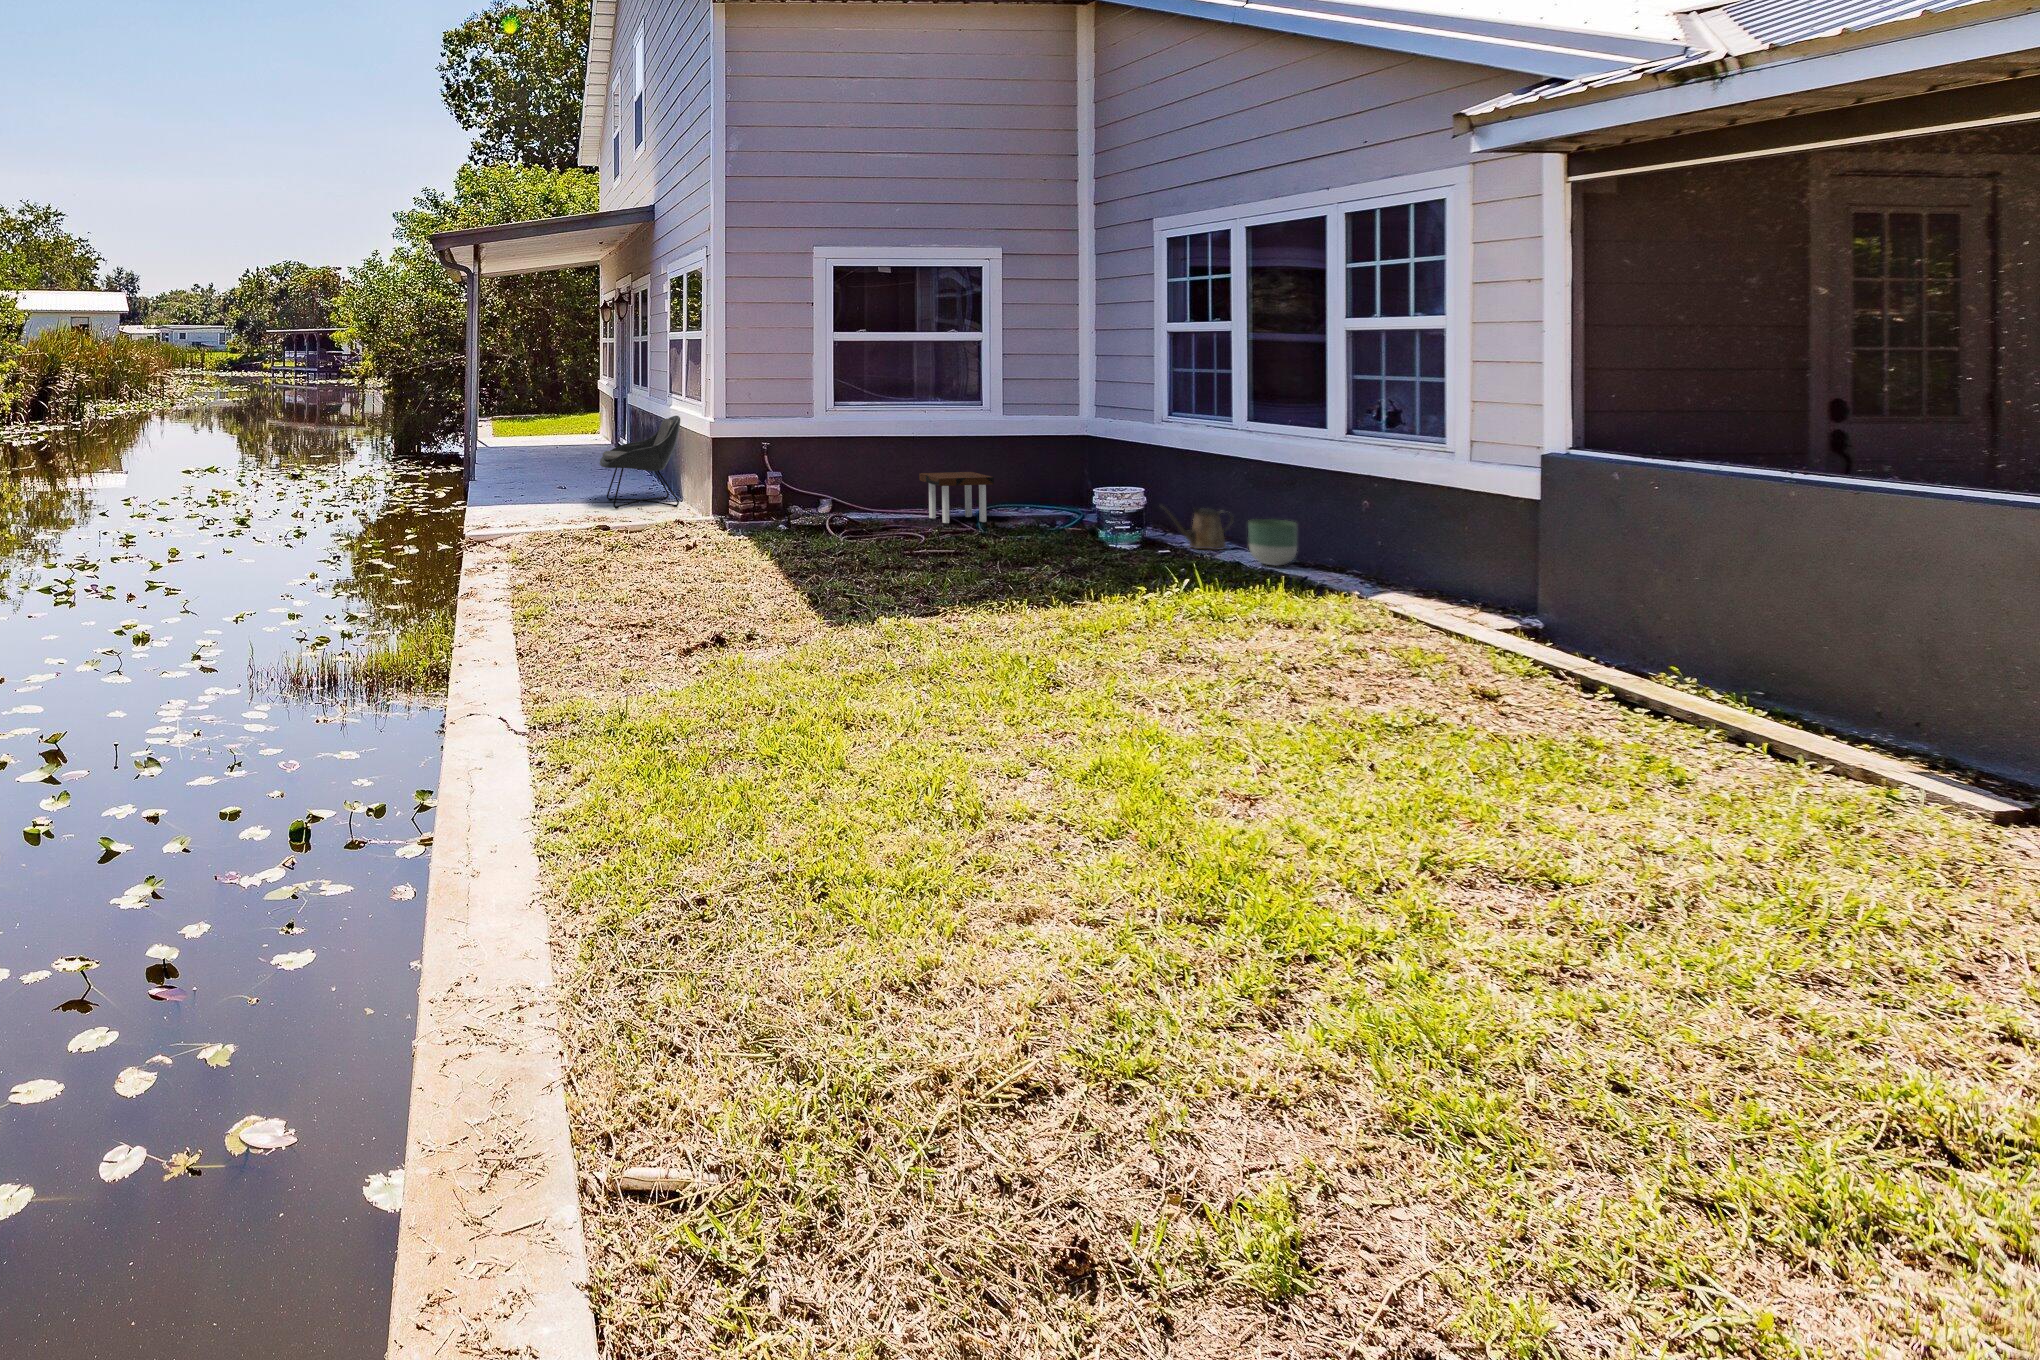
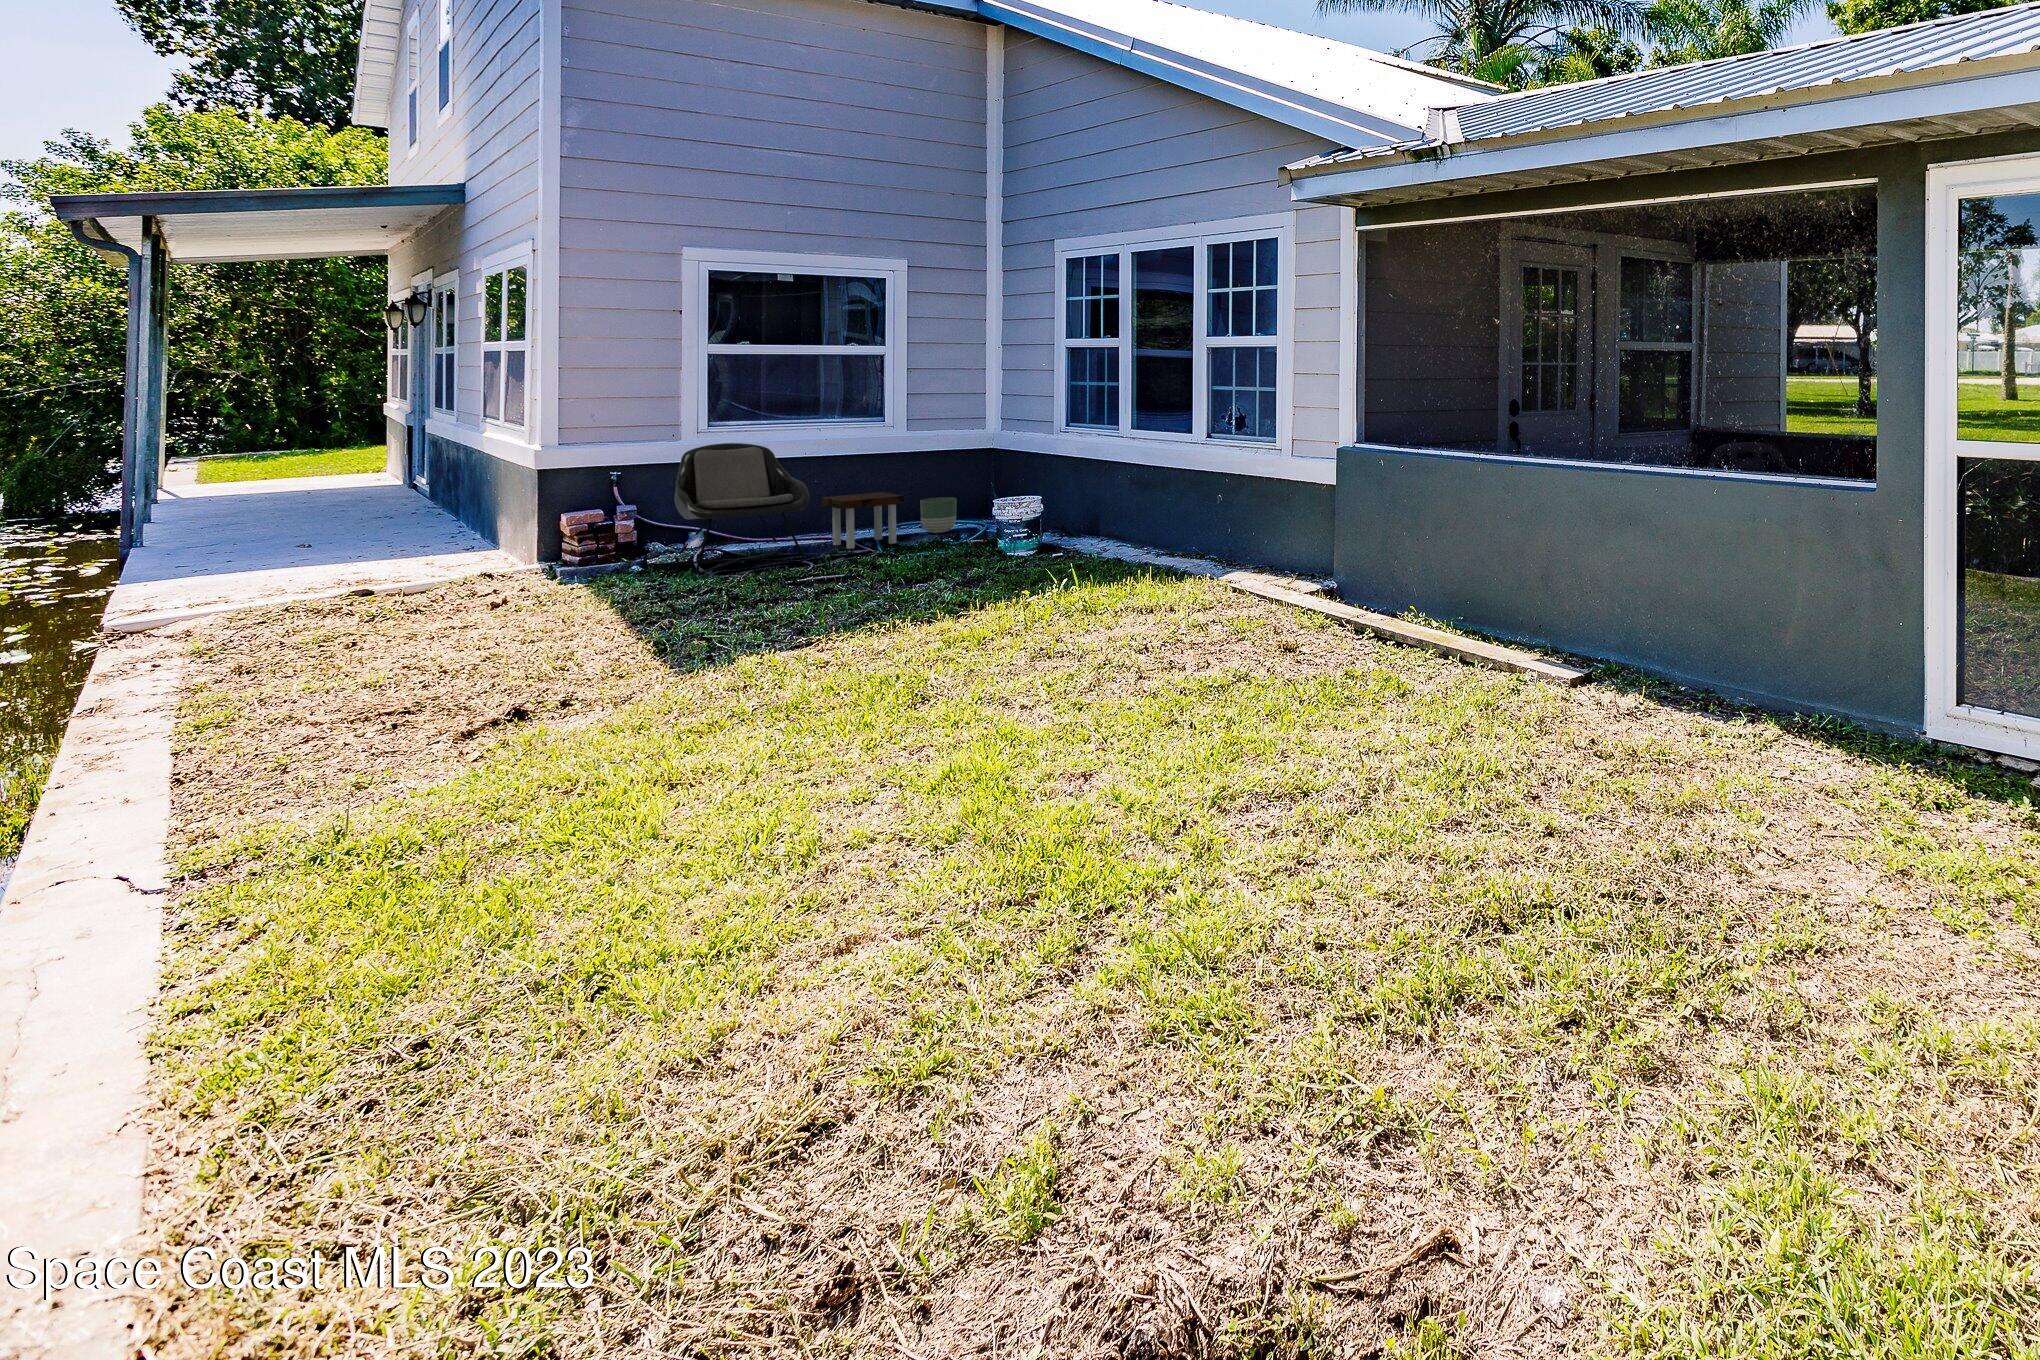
lounge chair: present [600,416,680,509] -> present [675,443,810,576]
watering can: present [1162,507,1234,550] -> none [1058,510,1124,548]
planter: present [1248,519,1297,566] -> present [920,497,956,533]

